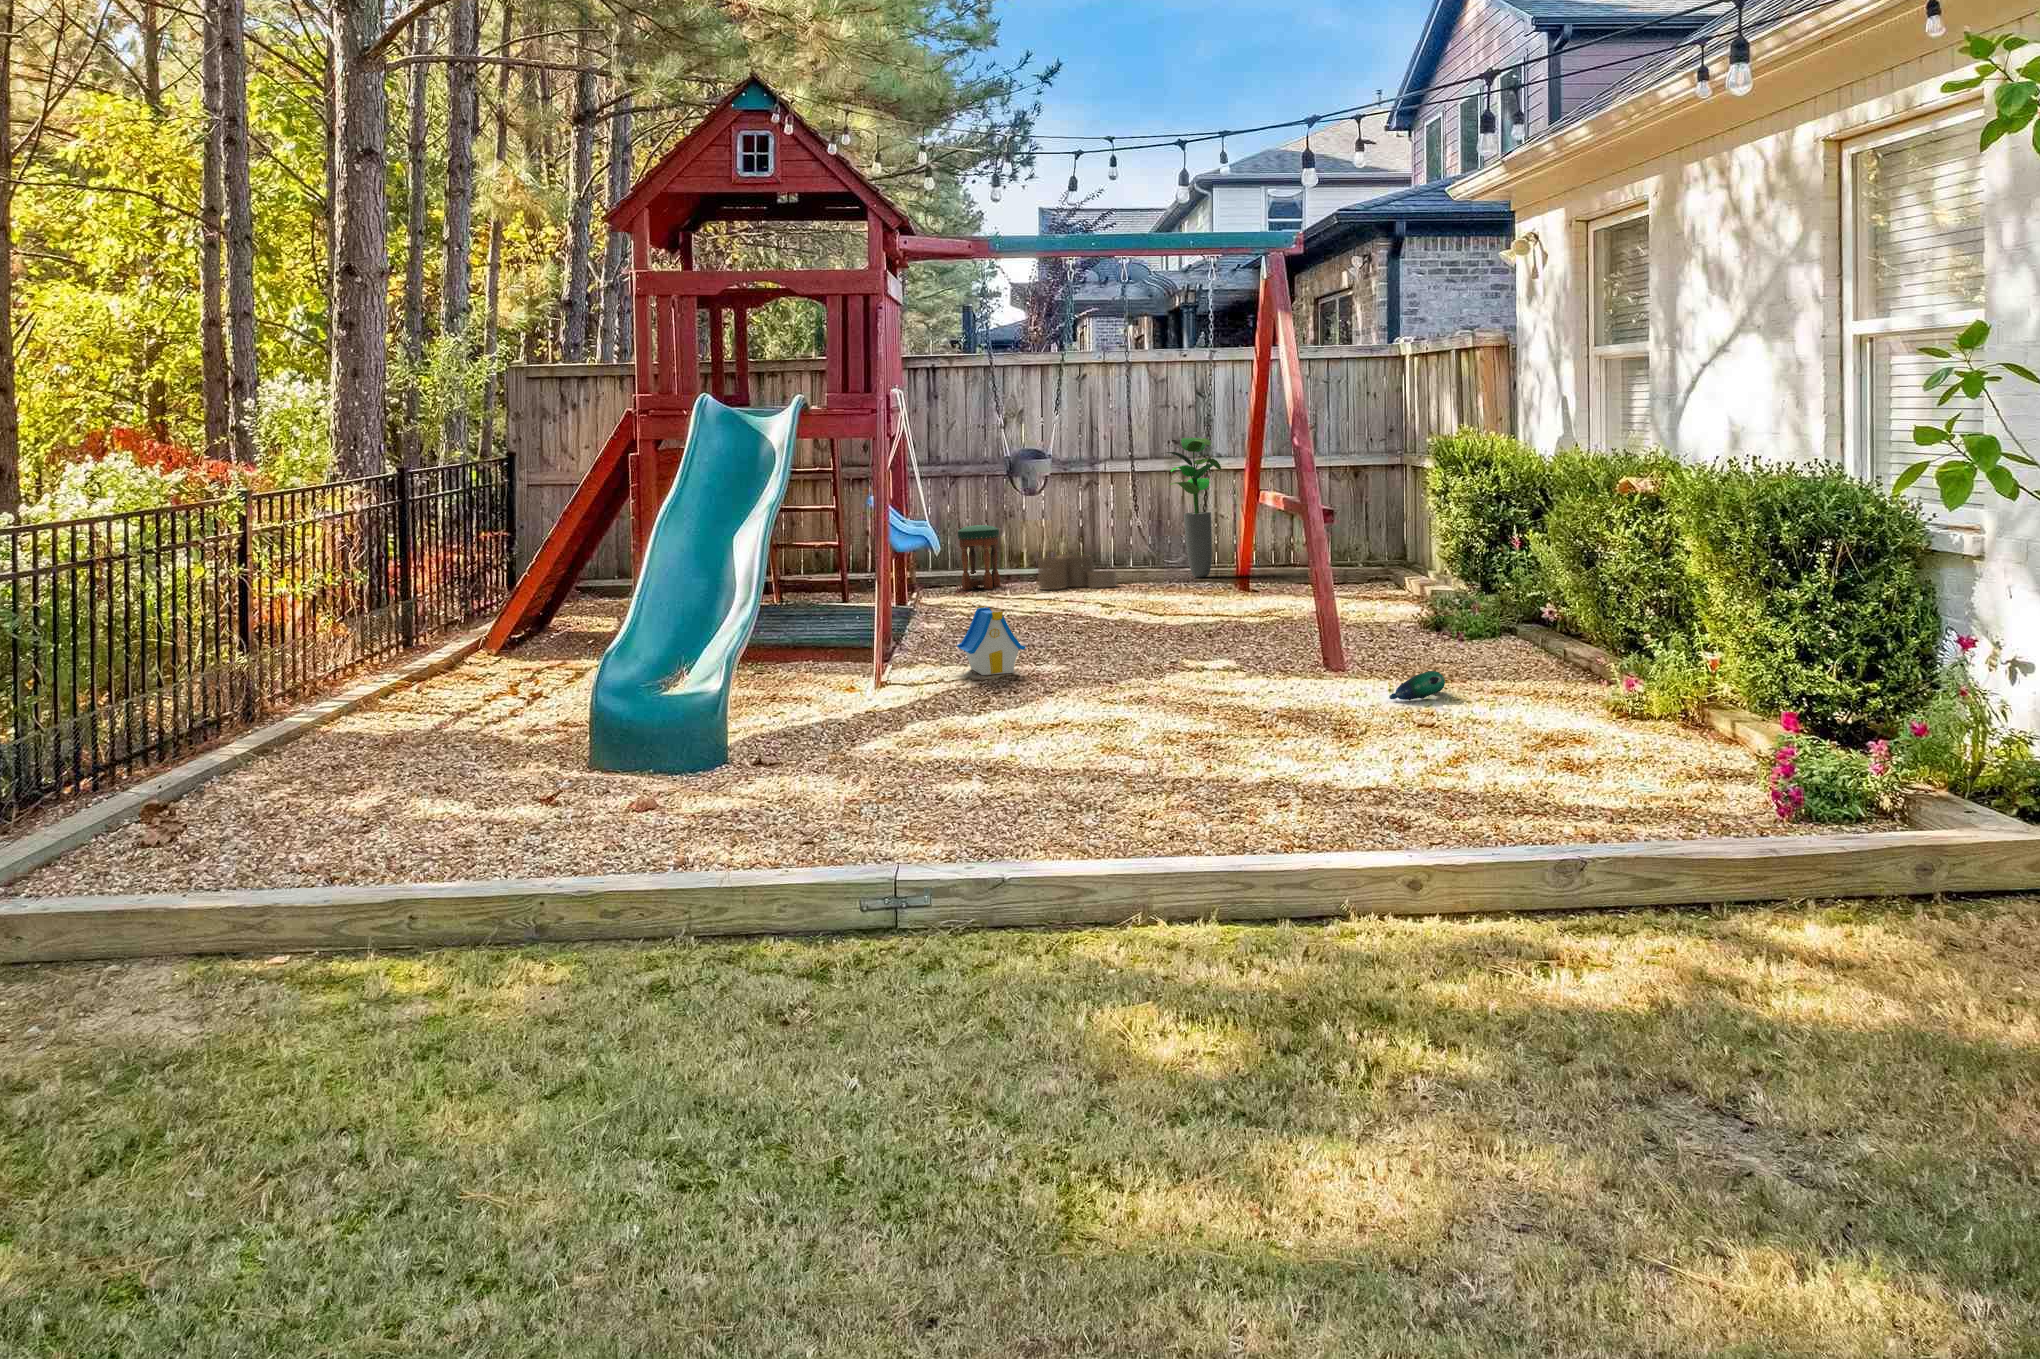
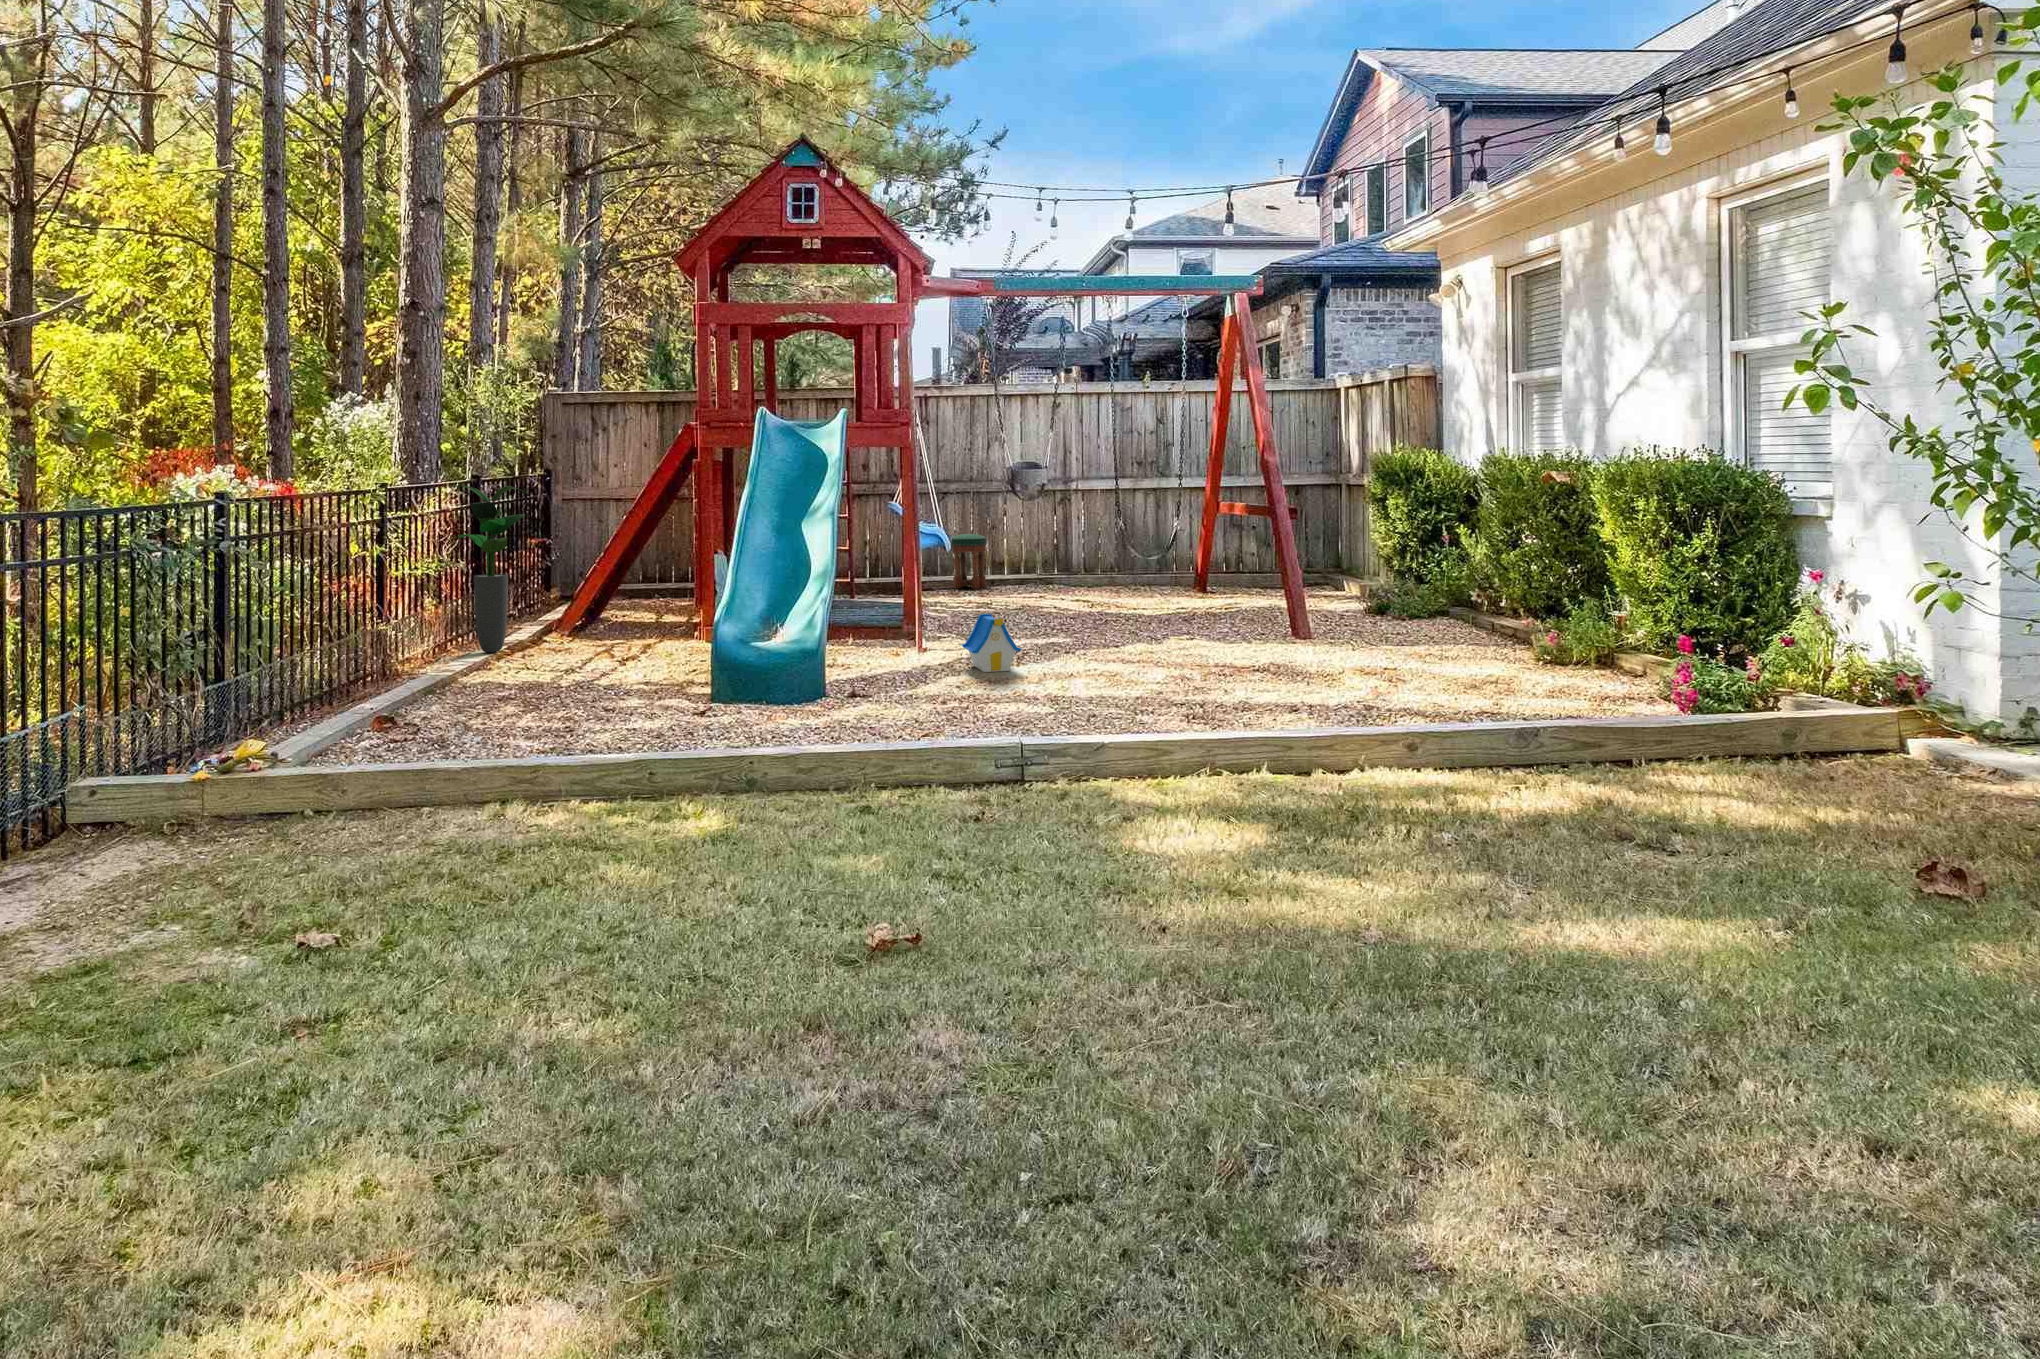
potted plant: present [1167,438,1221,578] -> present [452,485,527,653]
woven basket: present [1038,551,1117,590] -> none [1018,558,1086,592]
plush toy: present [1389,671,1445,700] -> none [1340,689,1388,714]

